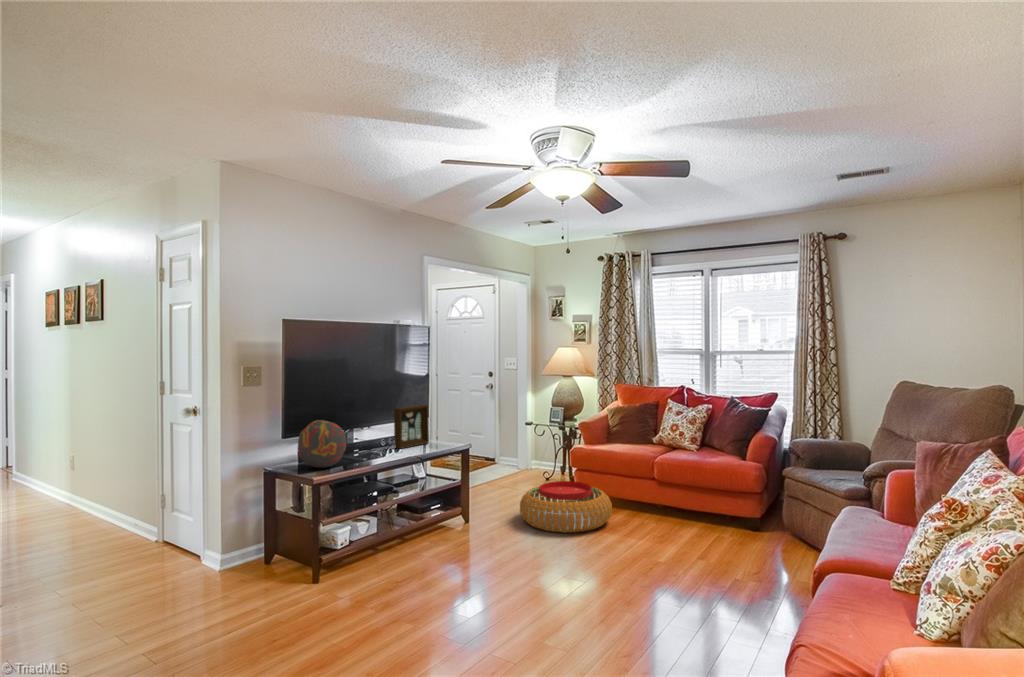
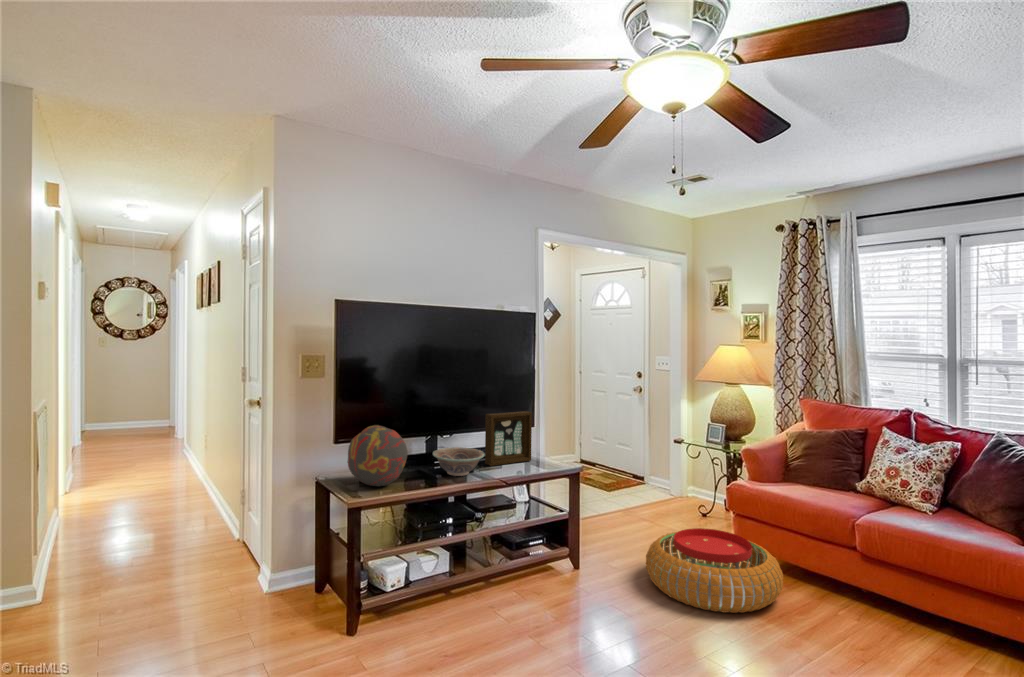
decorative bowl: none [358,436,400,457] -> present [433,447,484,476]

